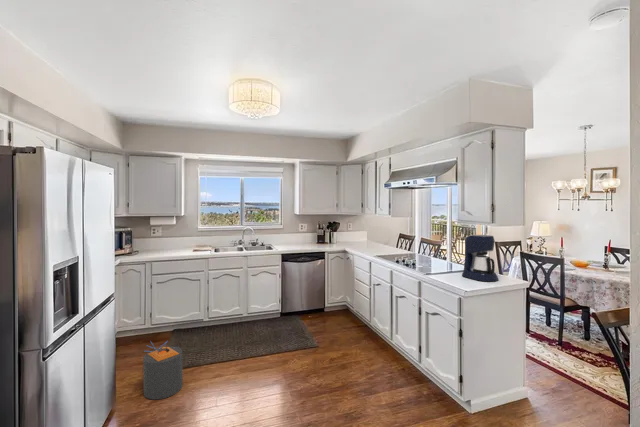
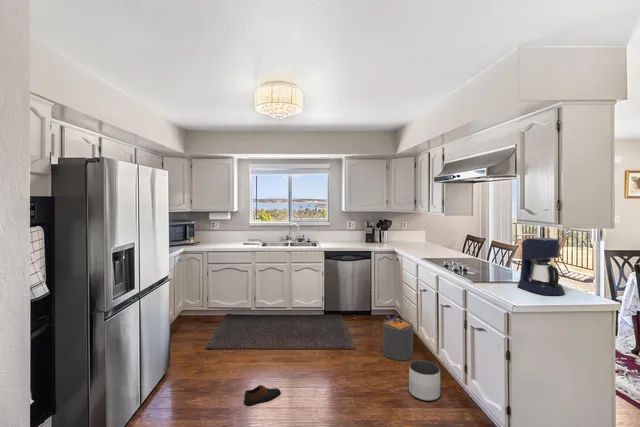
trash can: present [143,342,183,400] -> present [383,314,413,360]
planter: none [373,346,400,381] -> present [409,360,440,401]
shoe: none [221,386,256,408] -> present [244,385,281,406]

